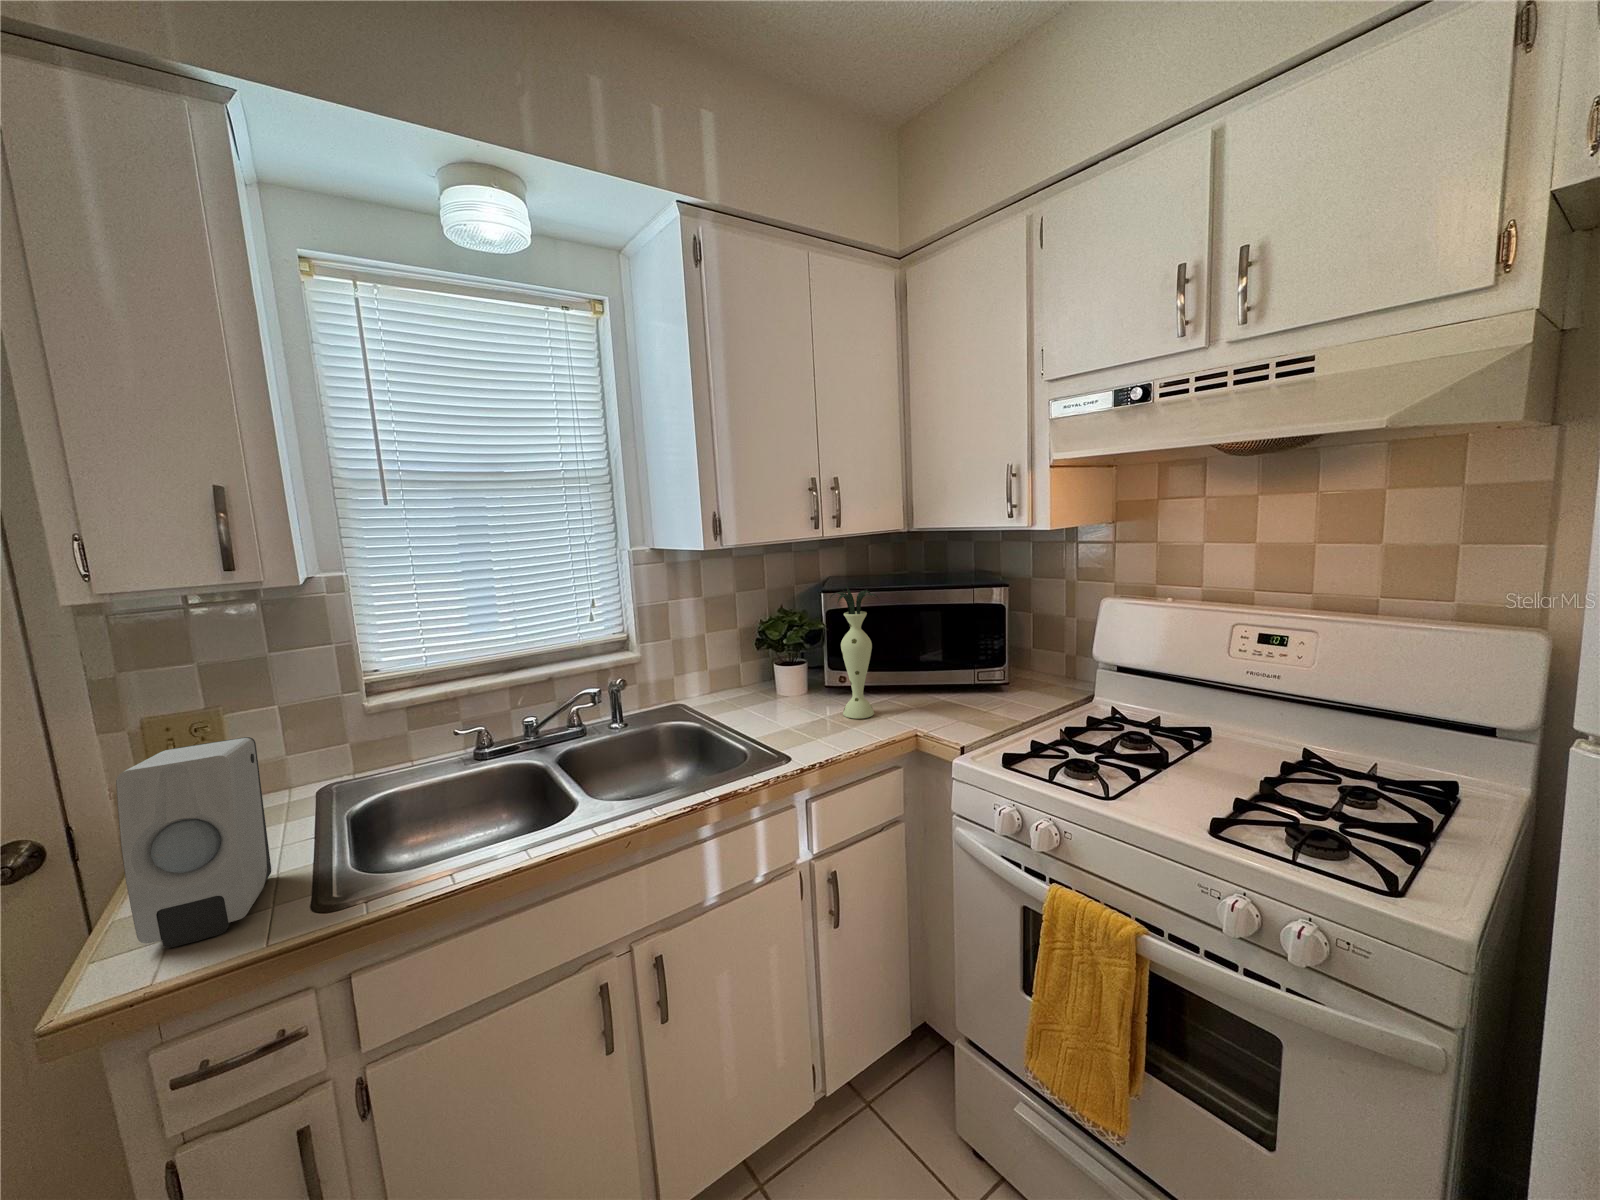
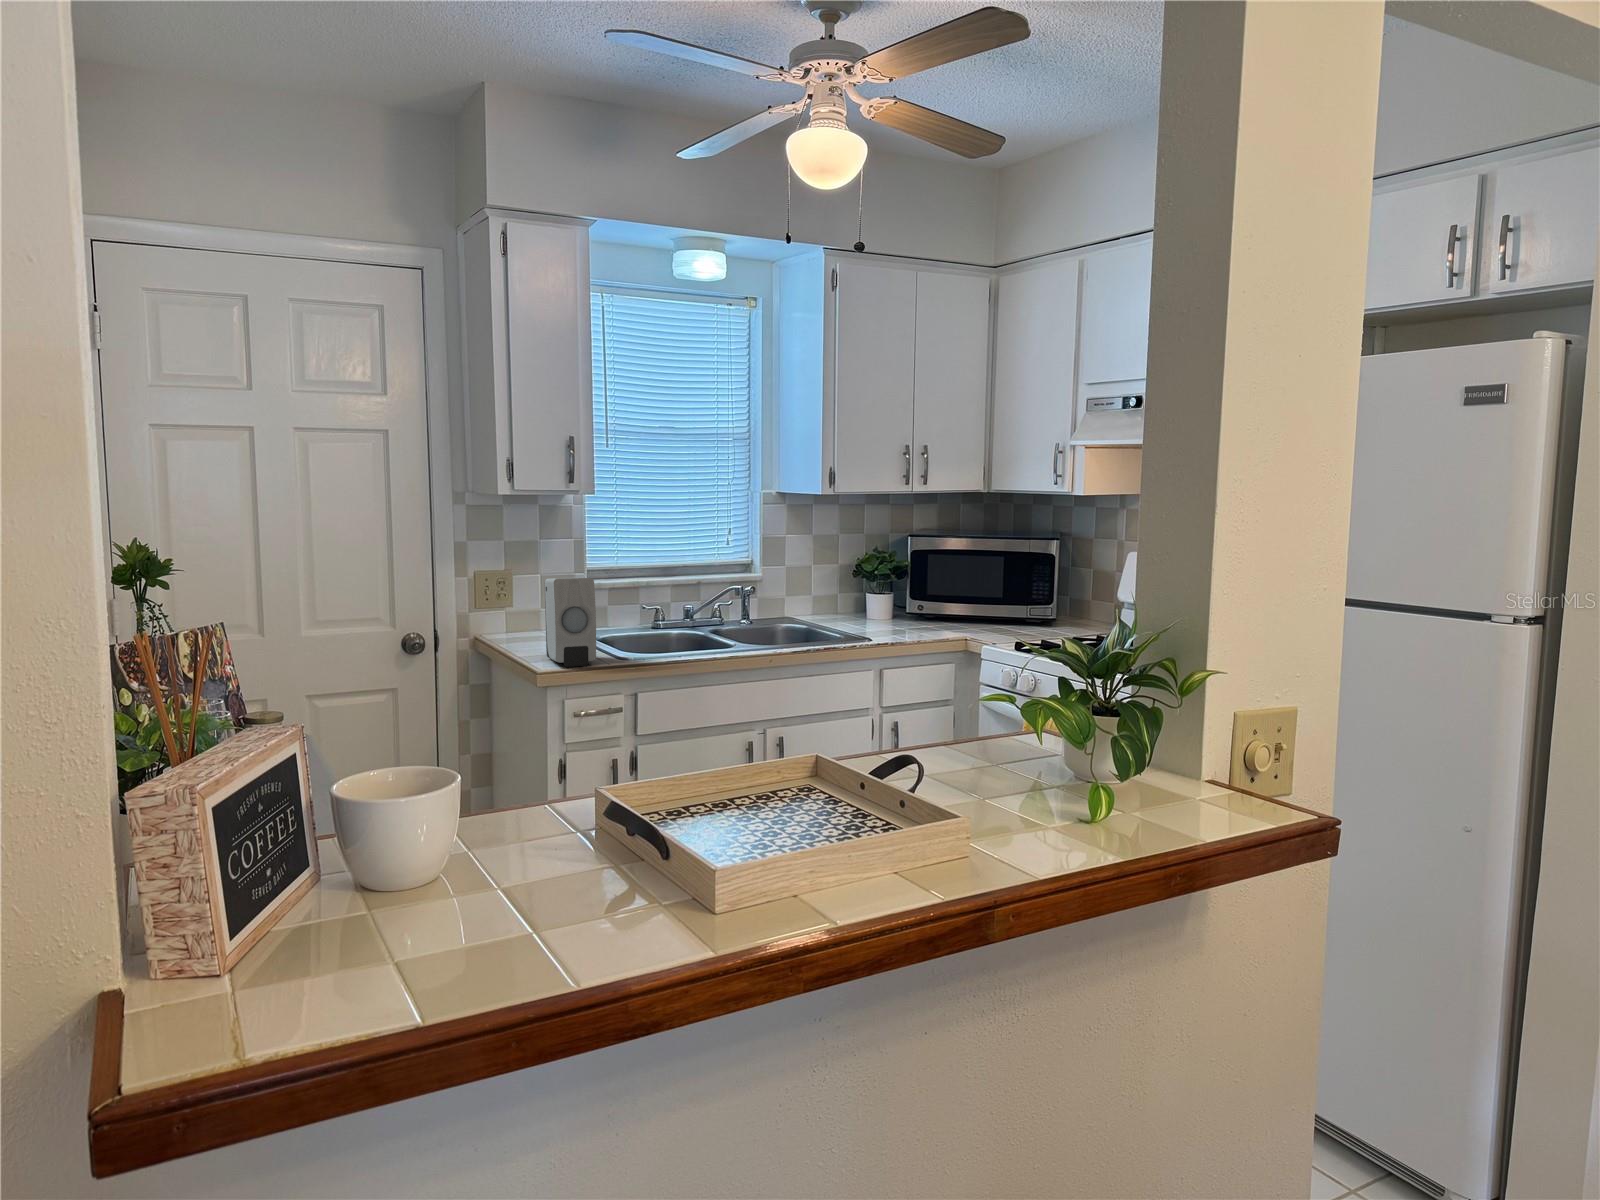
vase: present [830,585,878,719] -> none [913,528,949,630]

